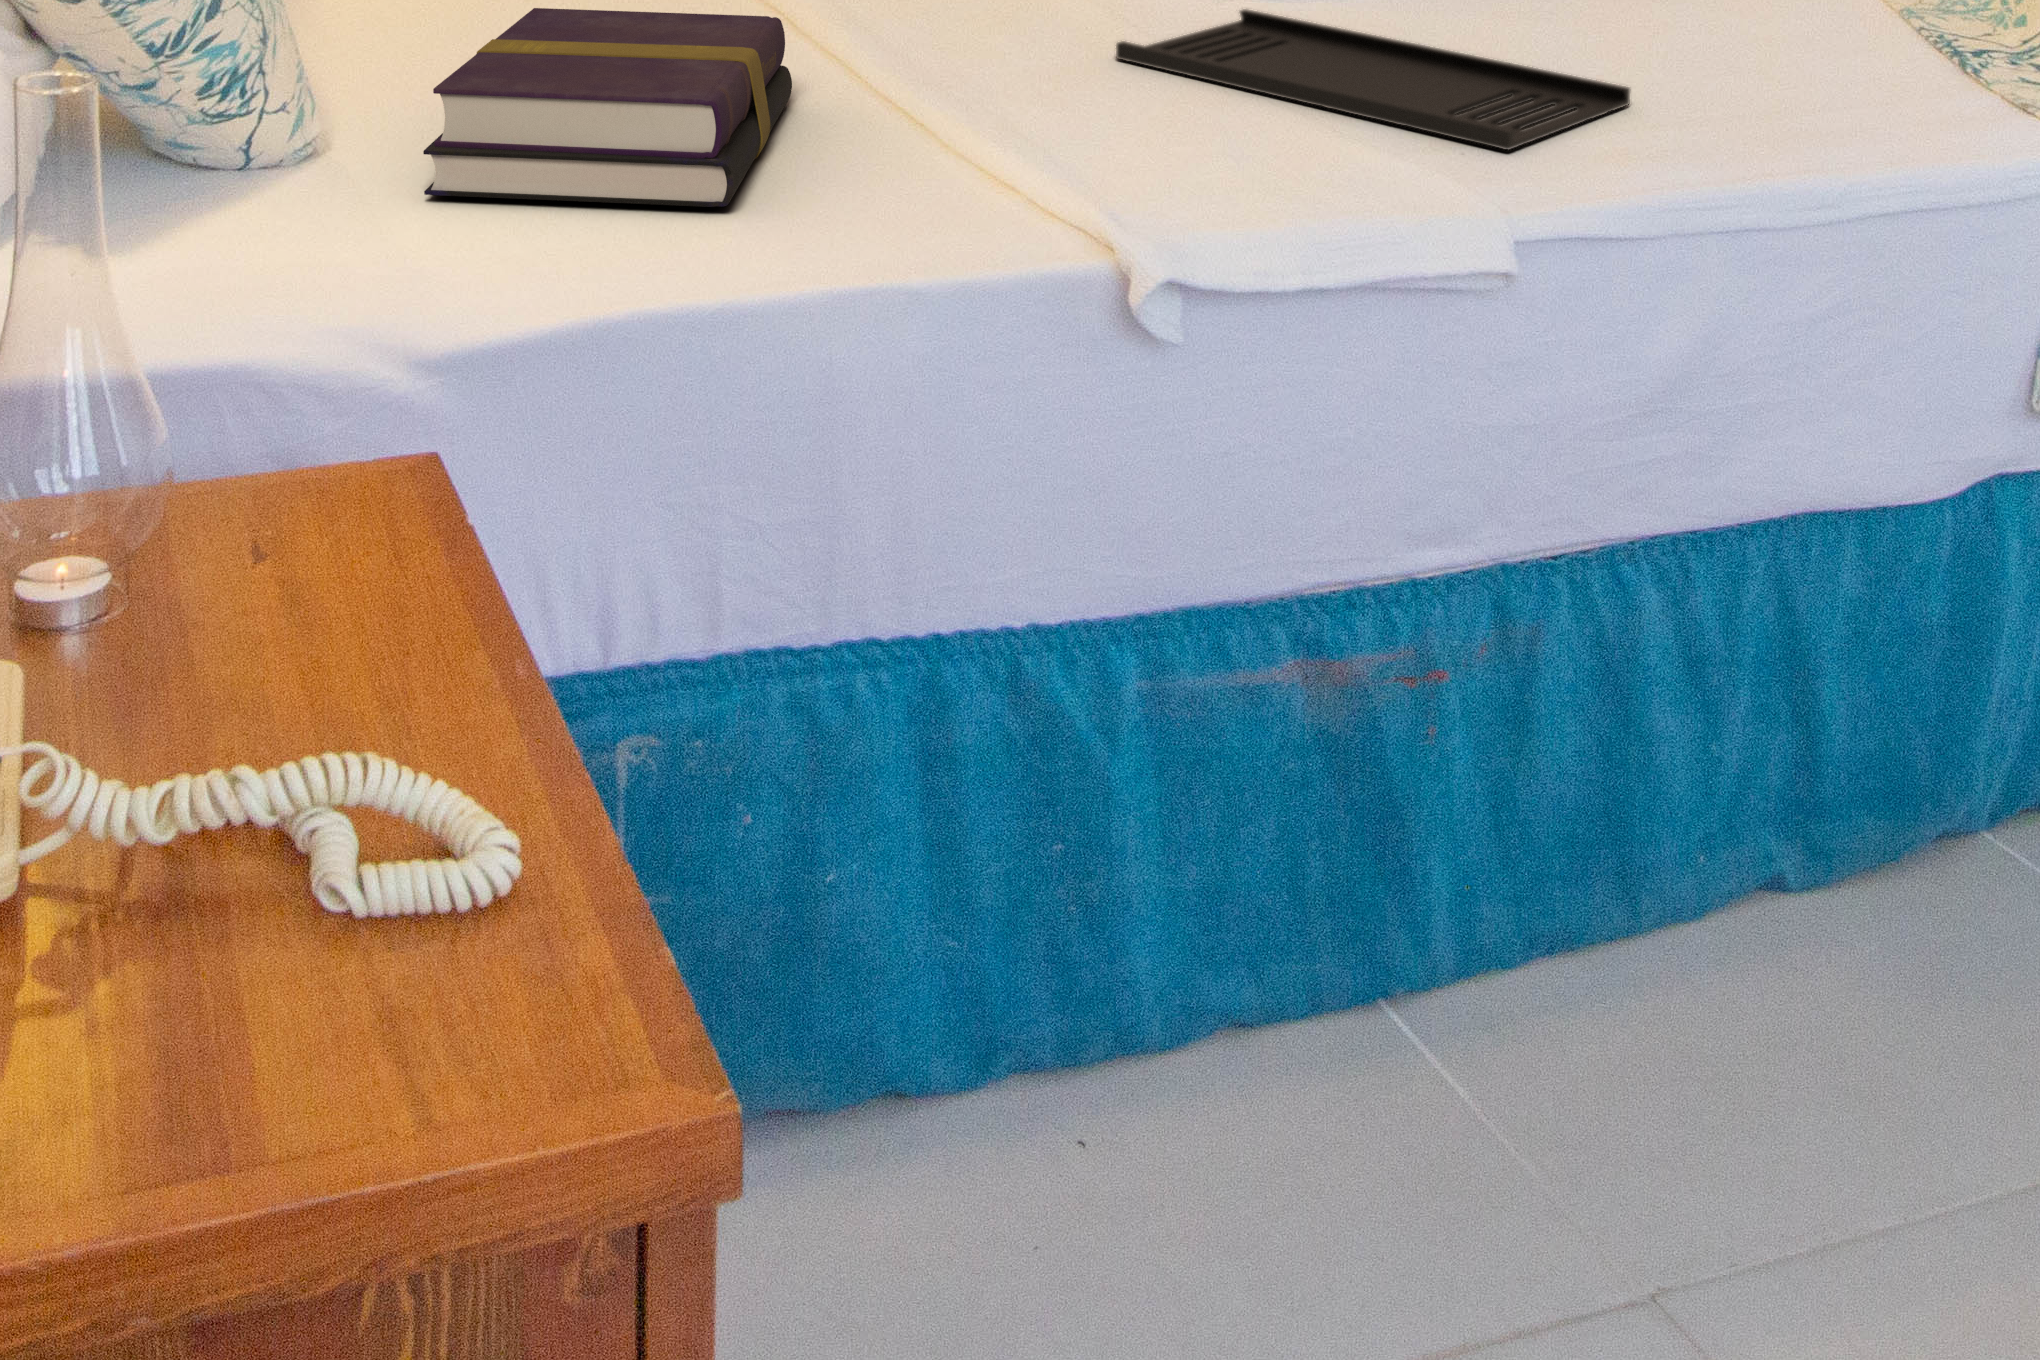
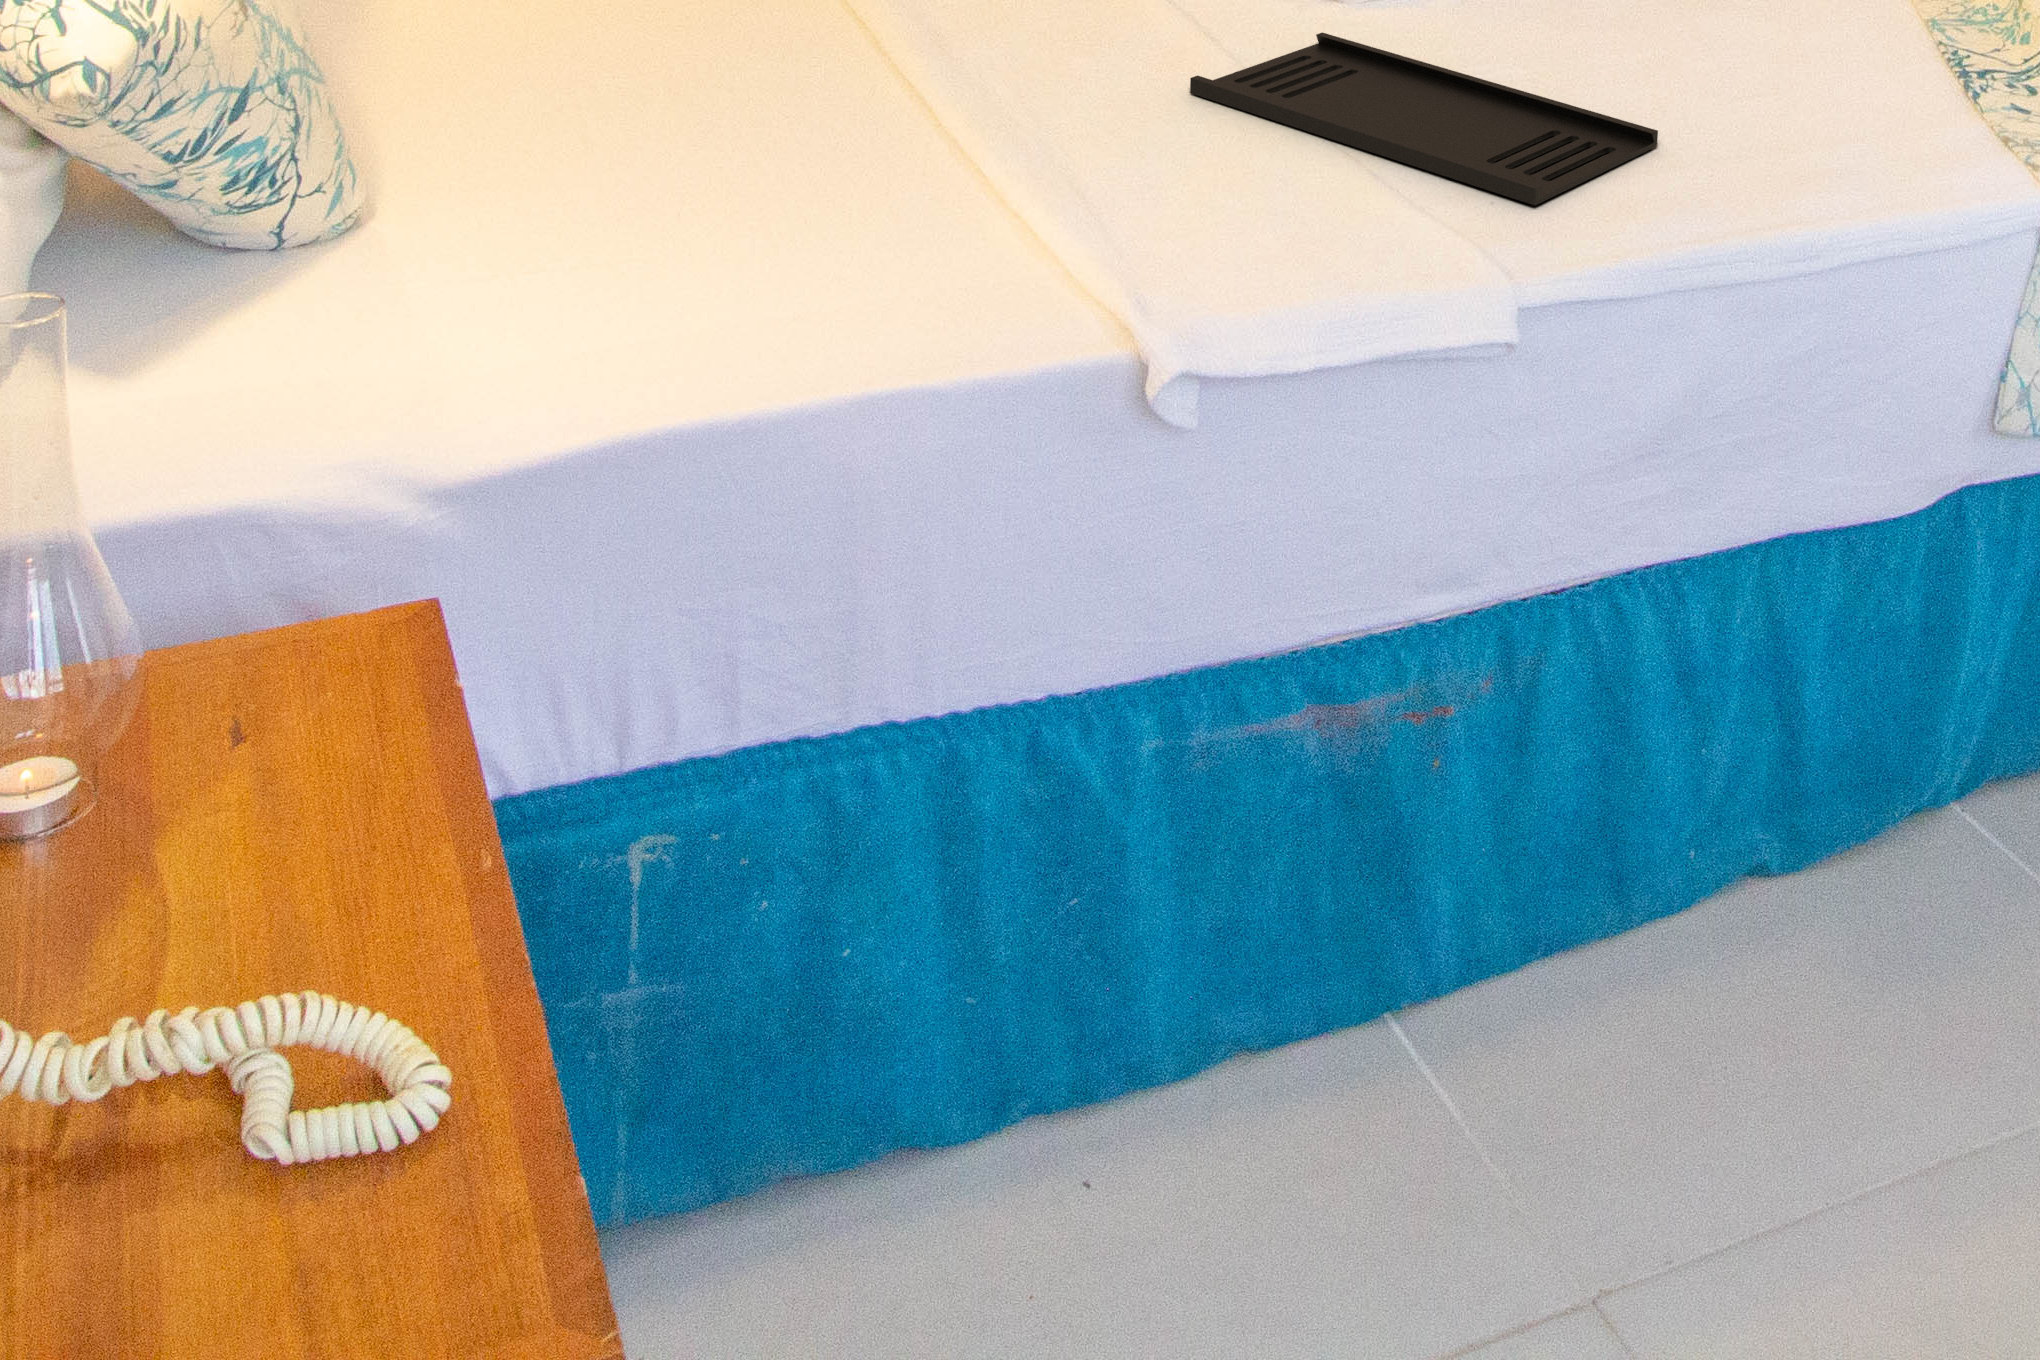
book: present [423,8,792,207] -> none [467,62,862,293]

